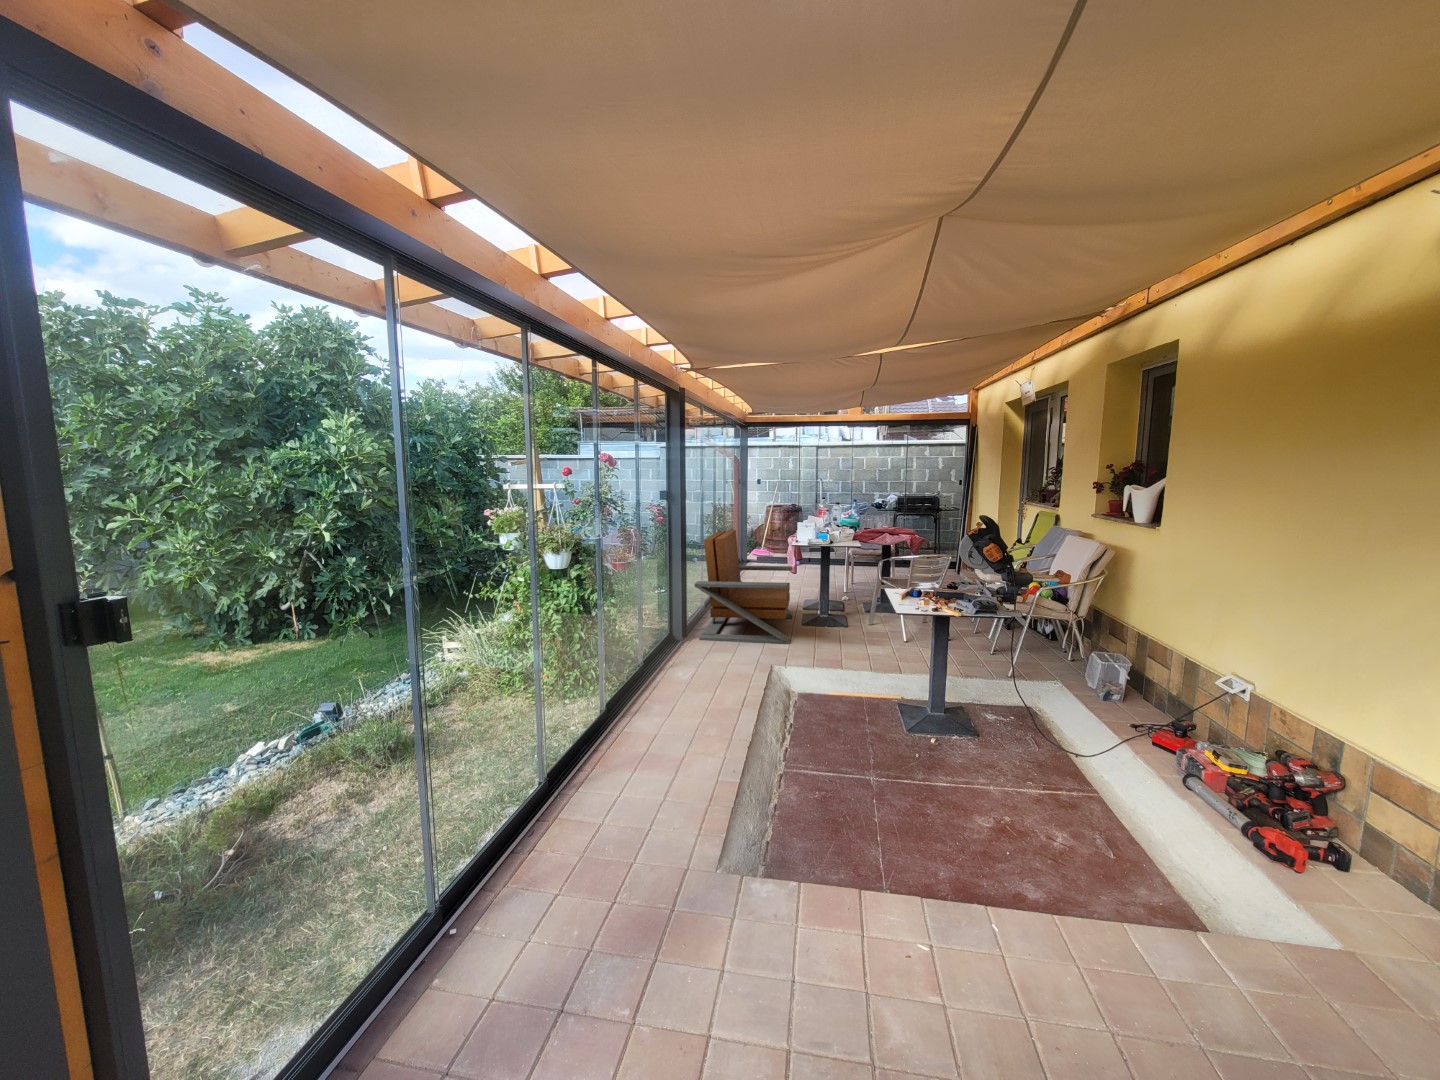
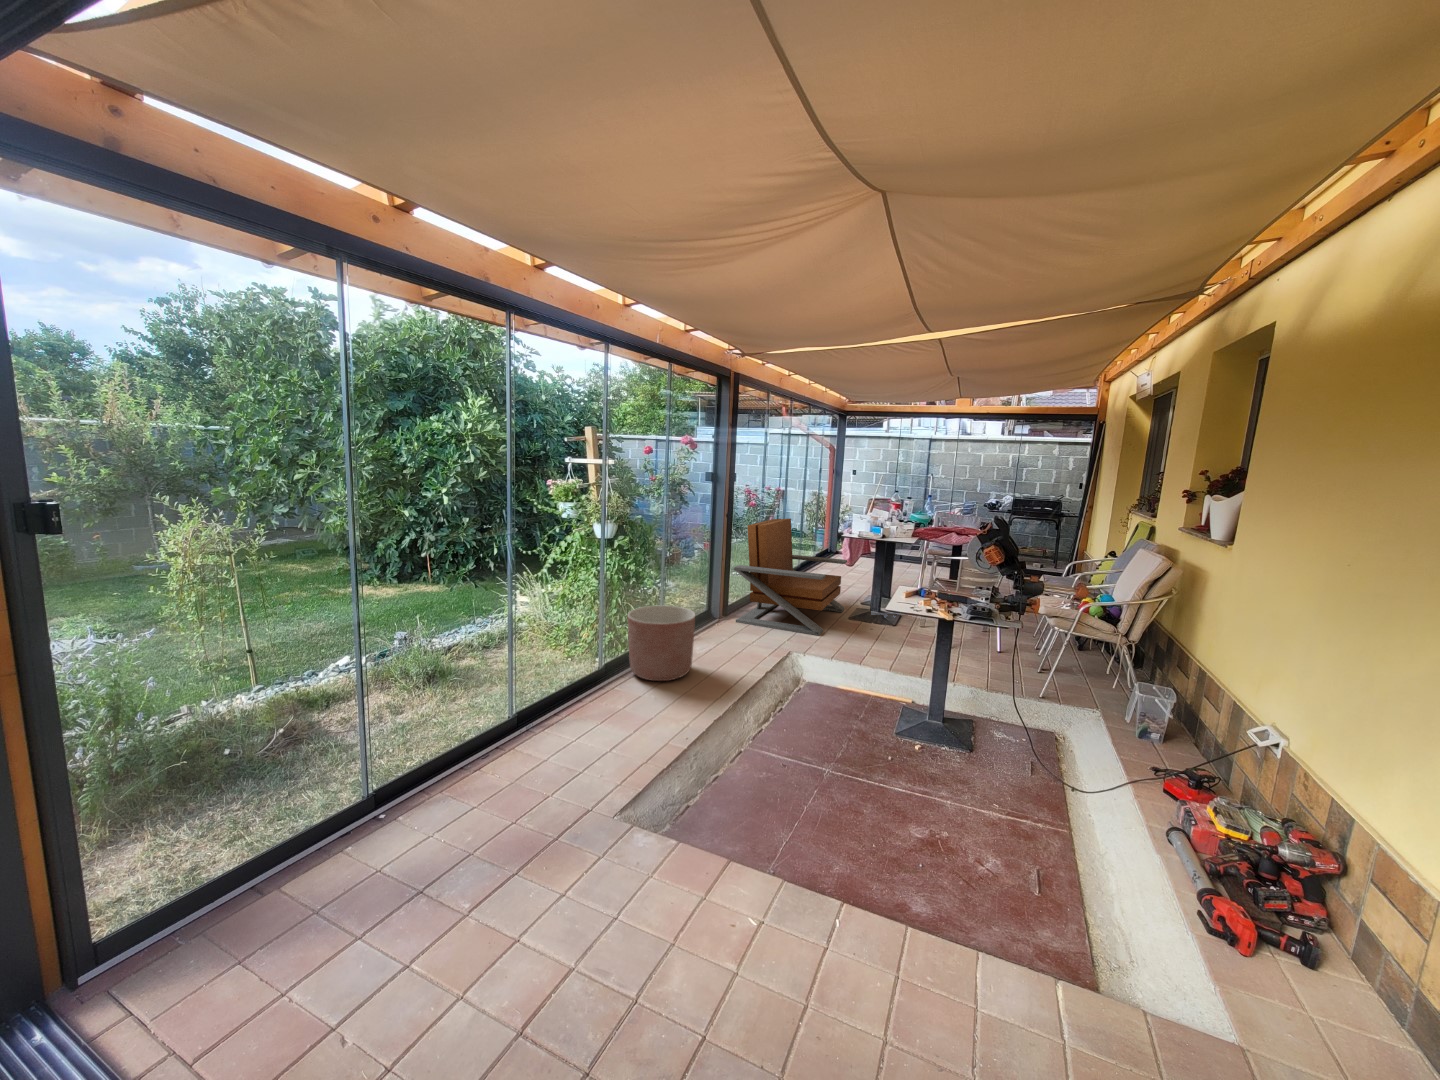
planter: none [622,631,694,714] -> present [628,605,695,681]

